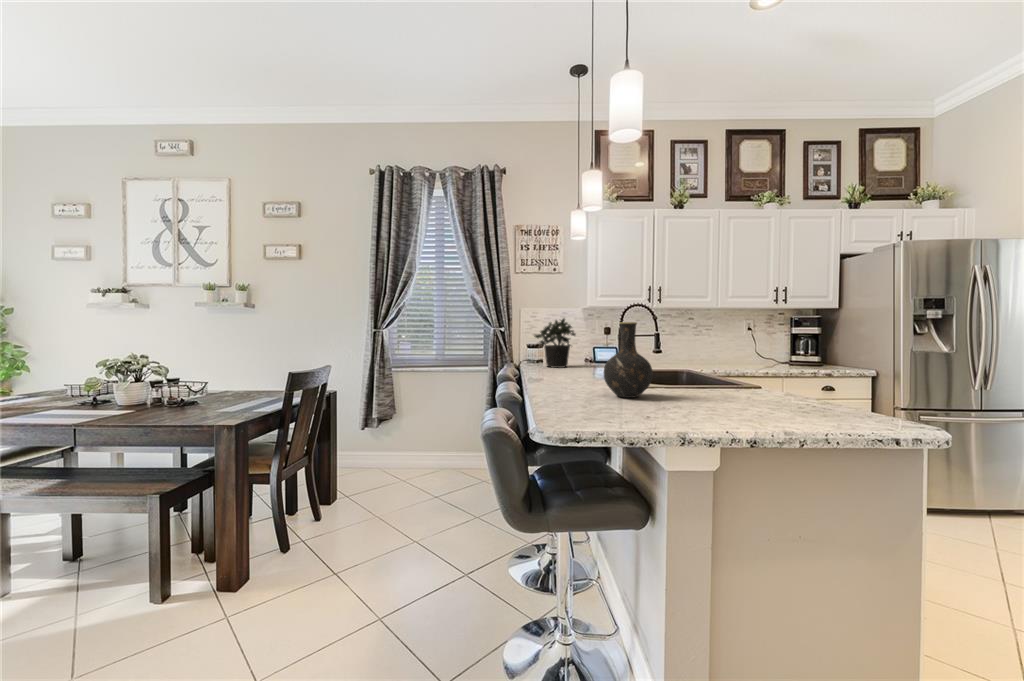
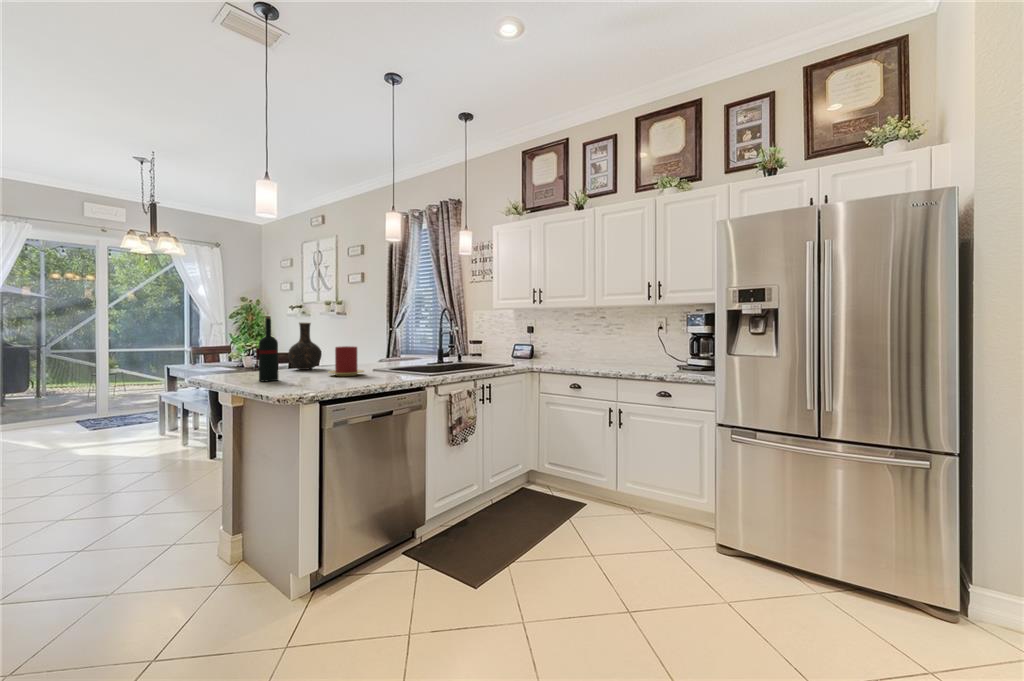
wine bottle: none [785,312,819,420] -> present [255,316,278,381]
potted plant: present [534,318,576,368] -> none [436,318,464,358]
candle: none [724,357,780,400] -> present [328,346,364,376]

